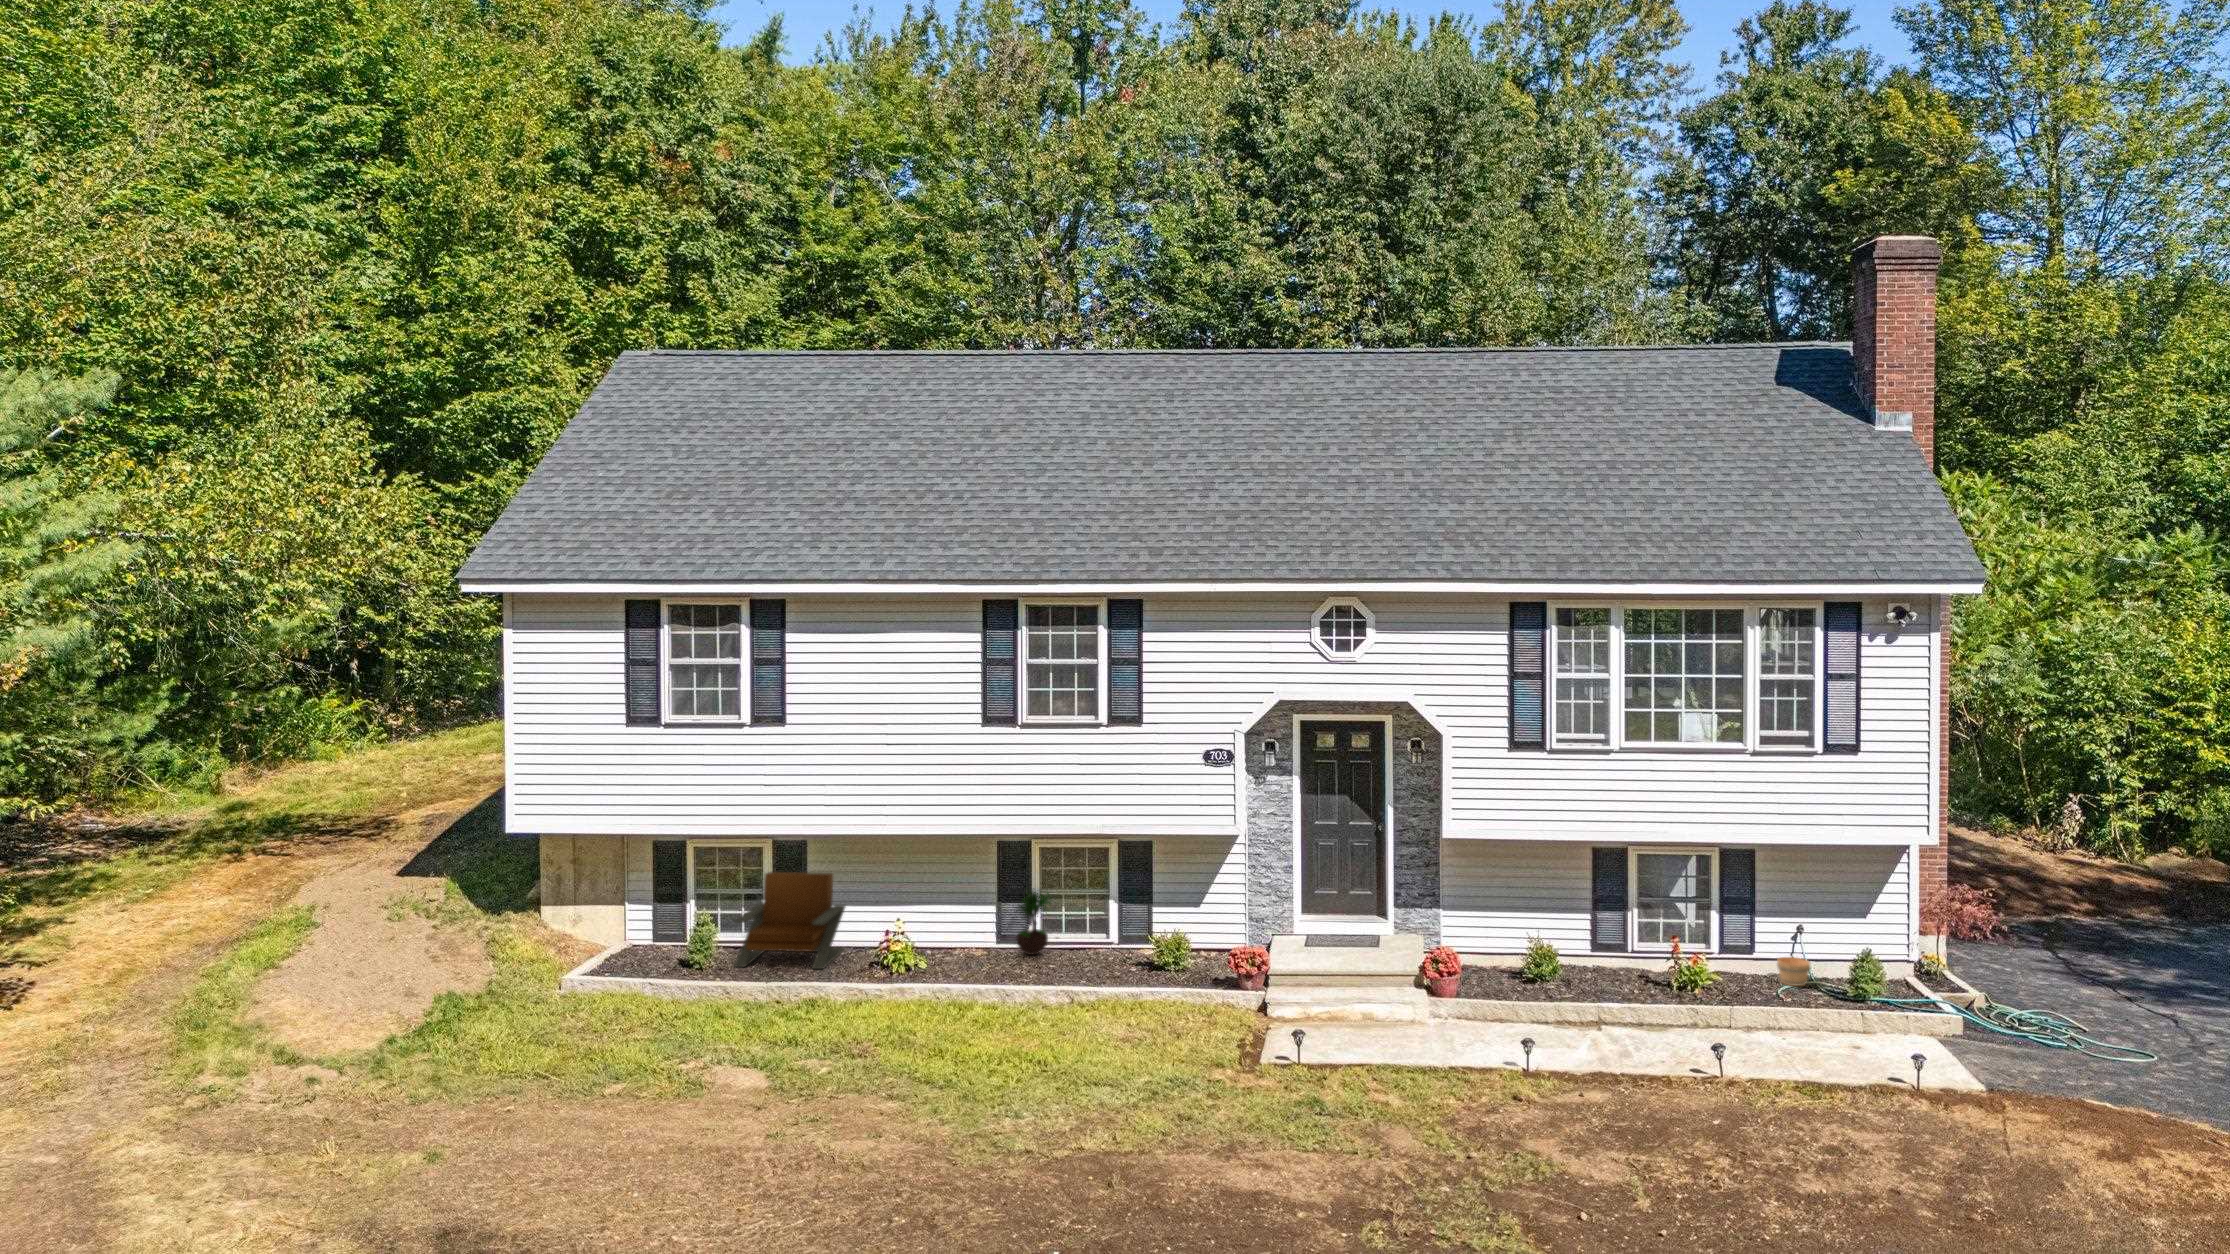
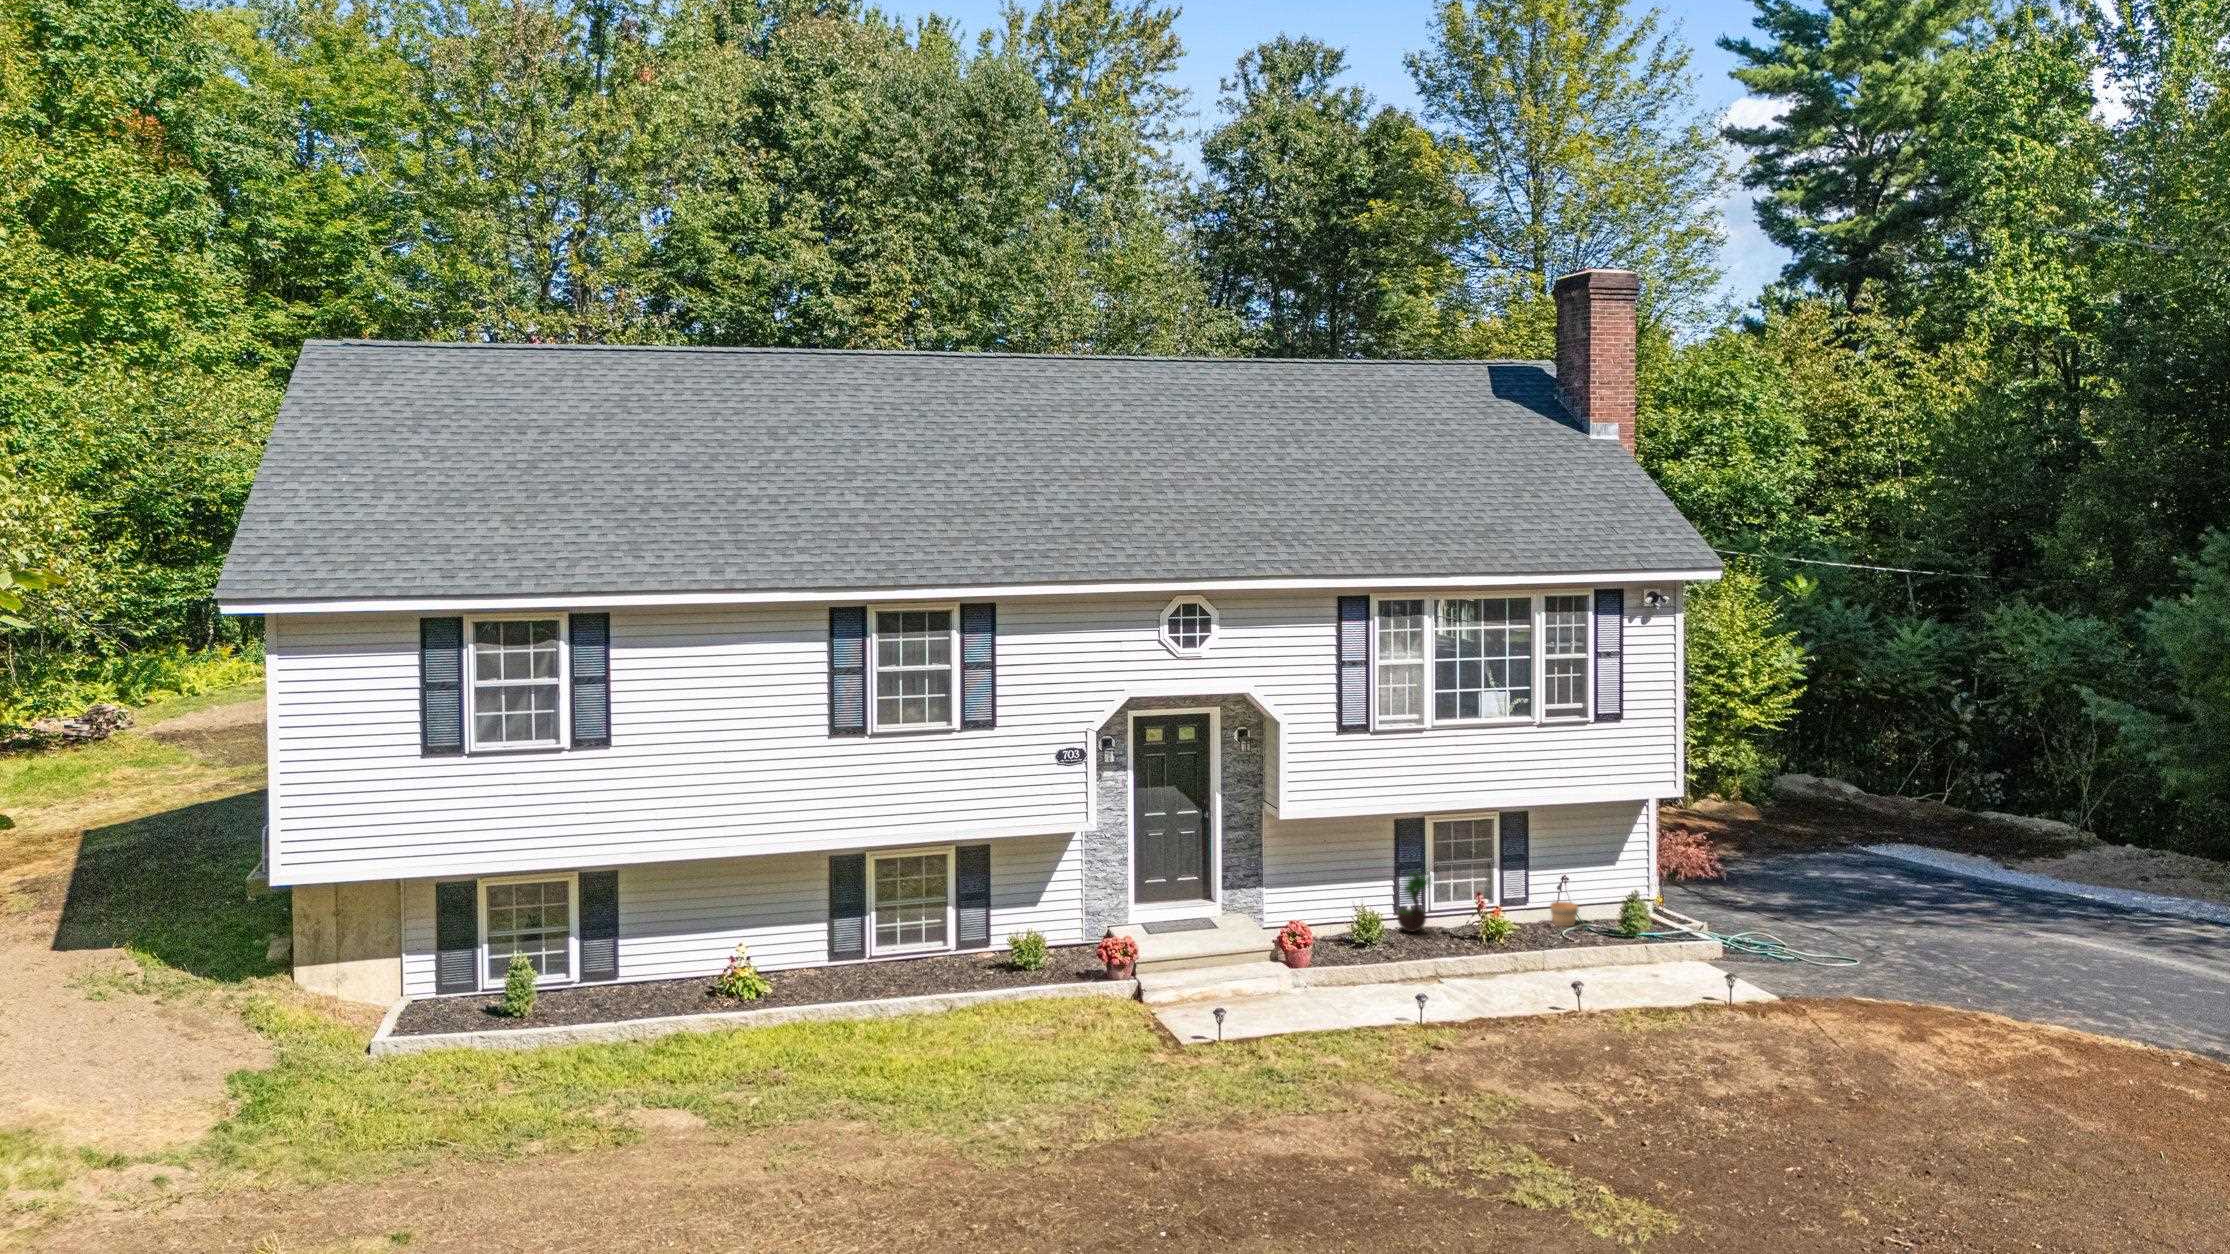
lounge chair: present [734,872,845,969] -> none [567,902,670,1013]
potted tree: present [1017,890,1050,955] -> present [1397,872,1432,932]

